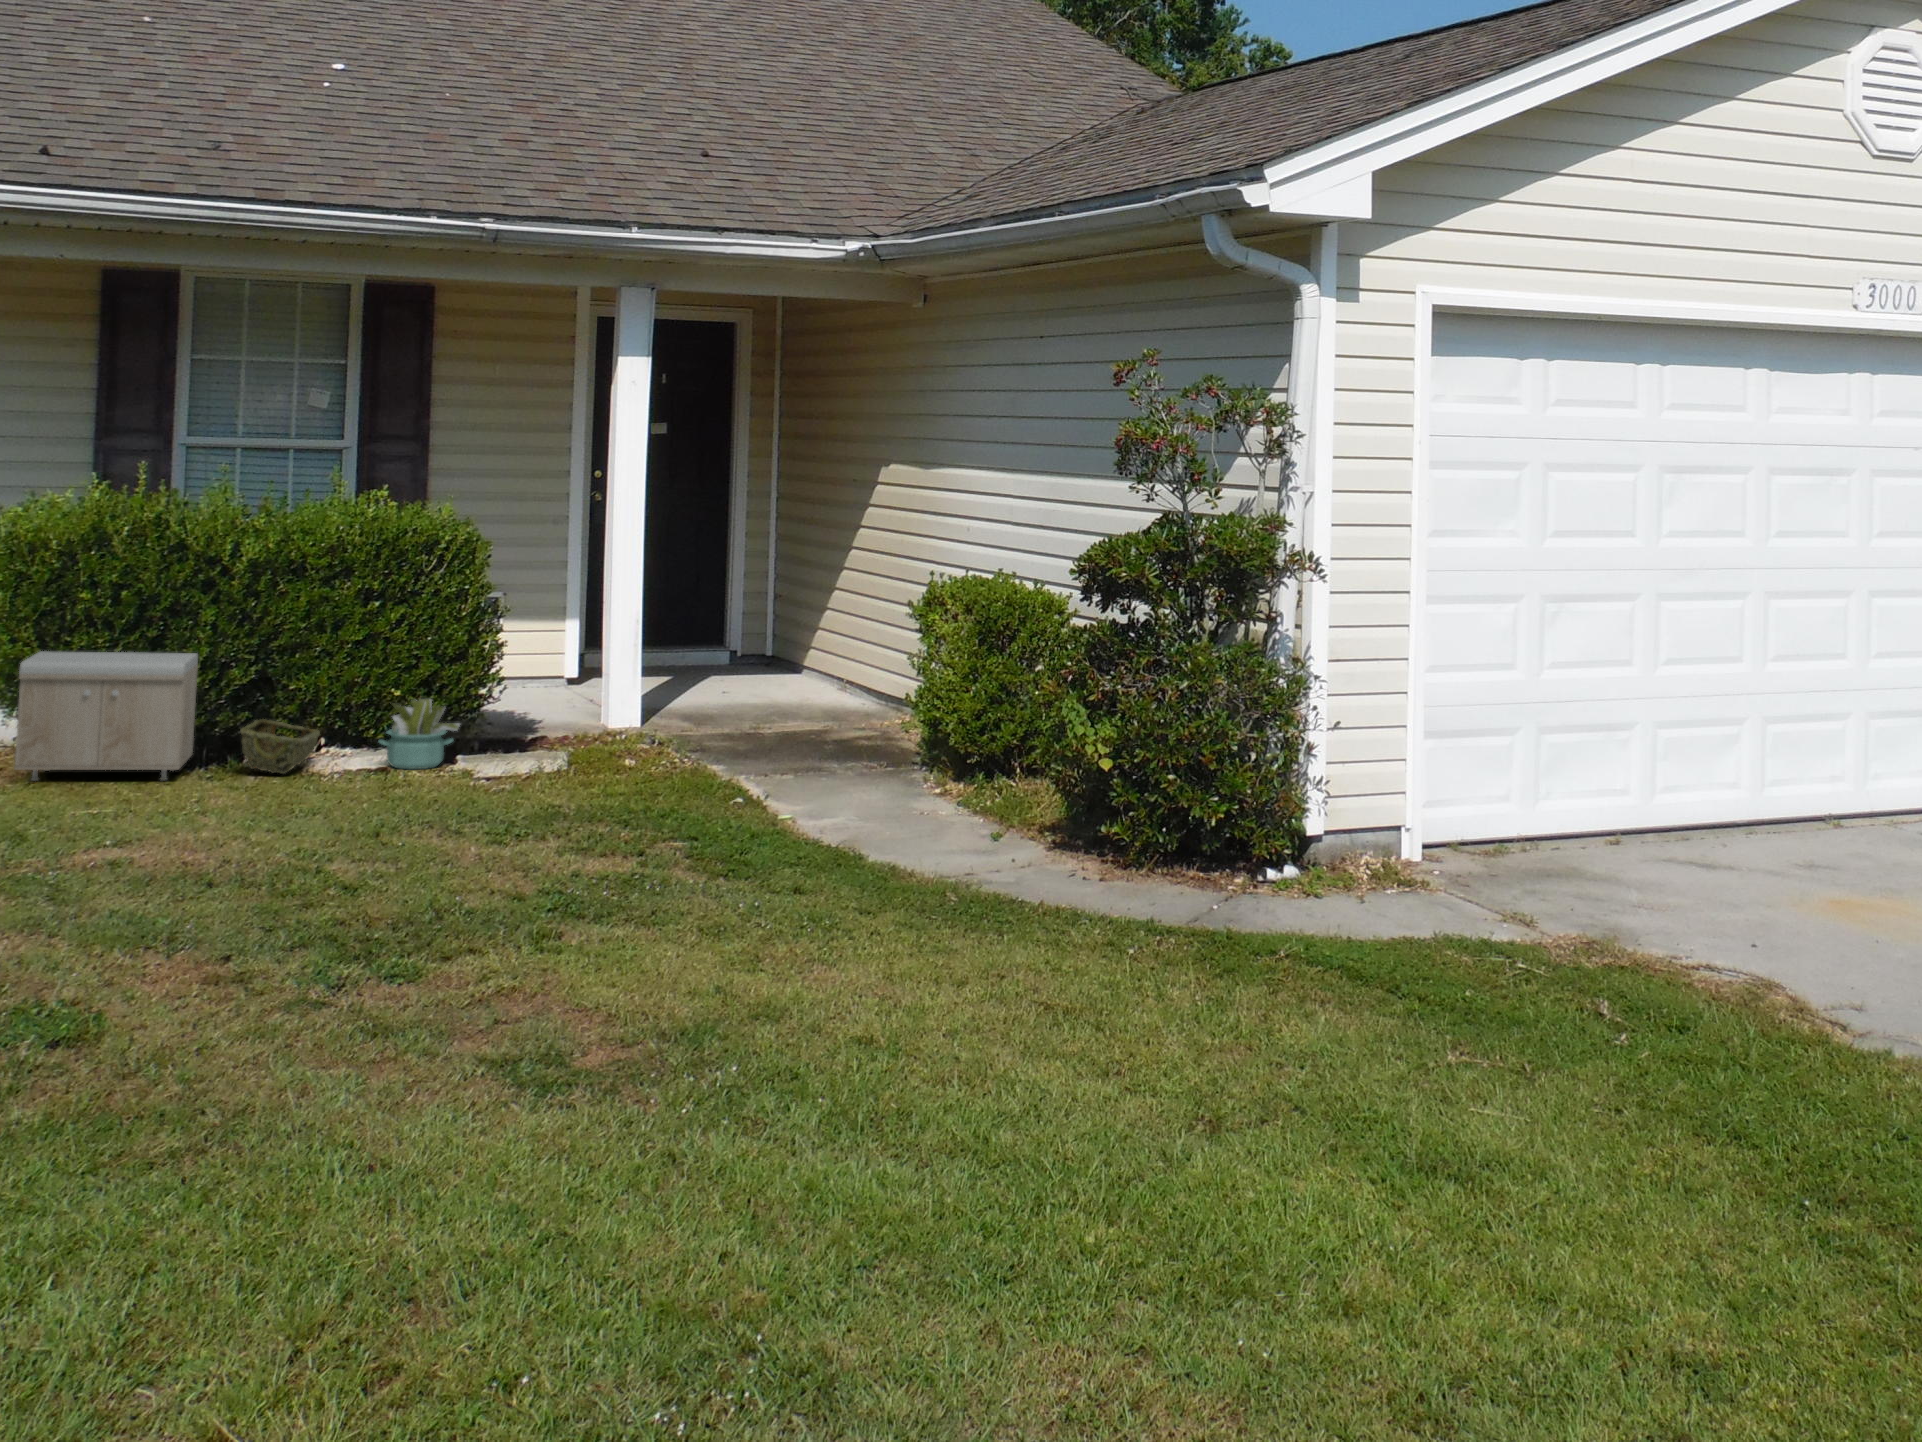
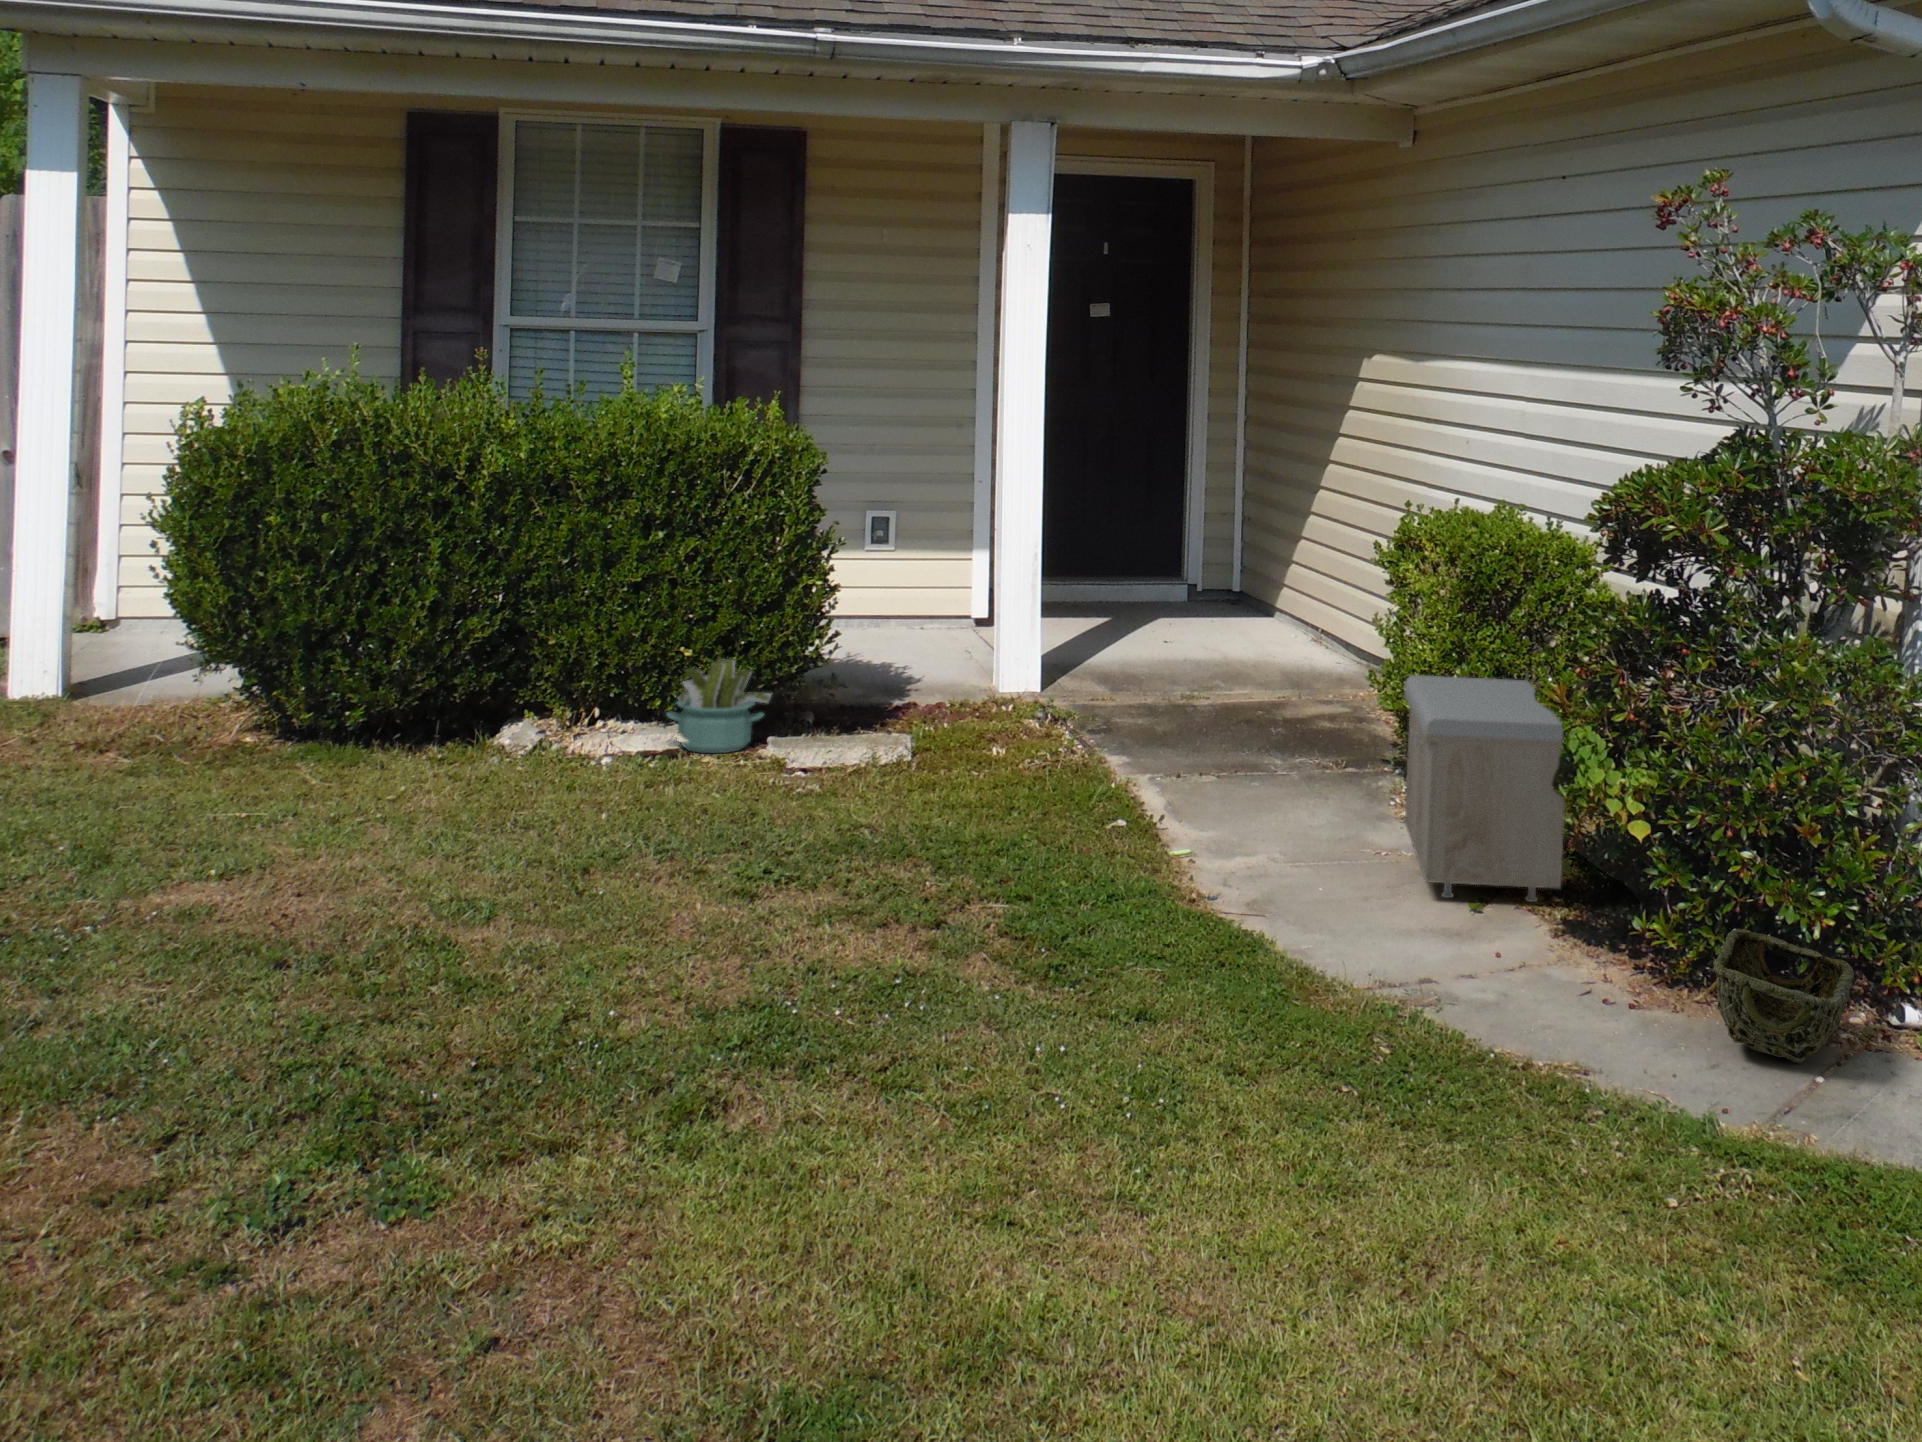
storage bench: present [14,651,198,781] -> present [1404,675,1565,902]
woven basket: present [240,719,320,774] -> present [1714,929,1854,1063]

